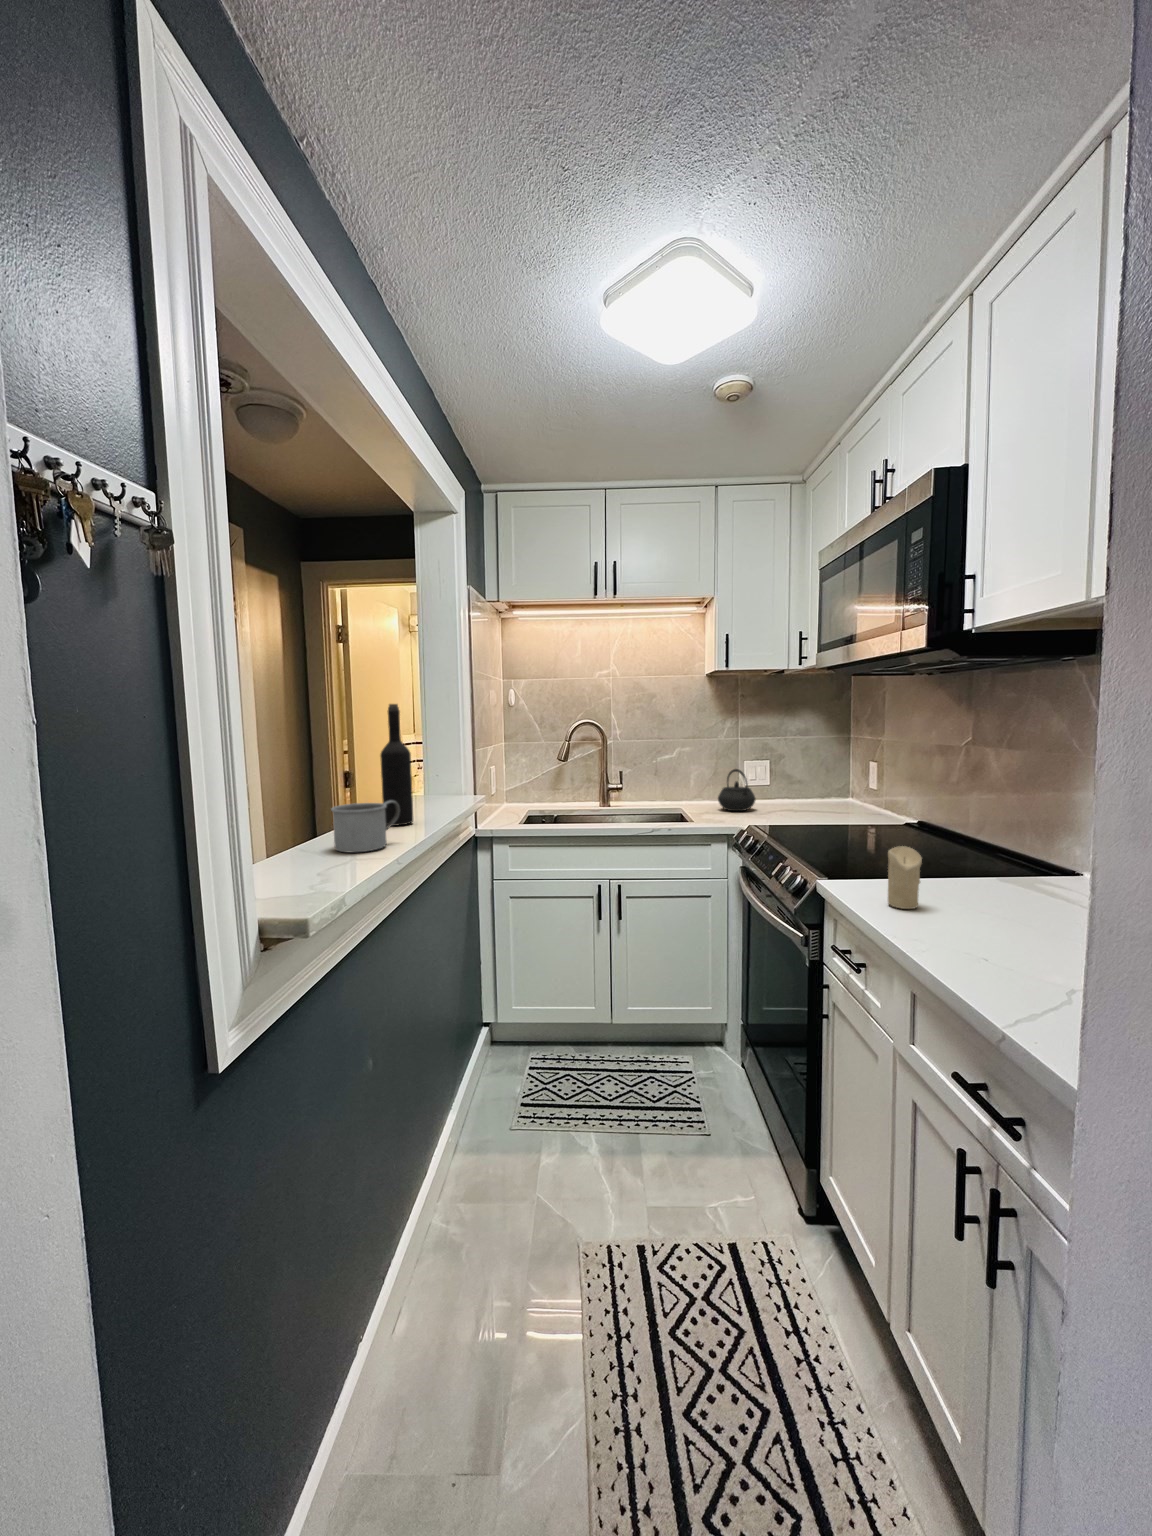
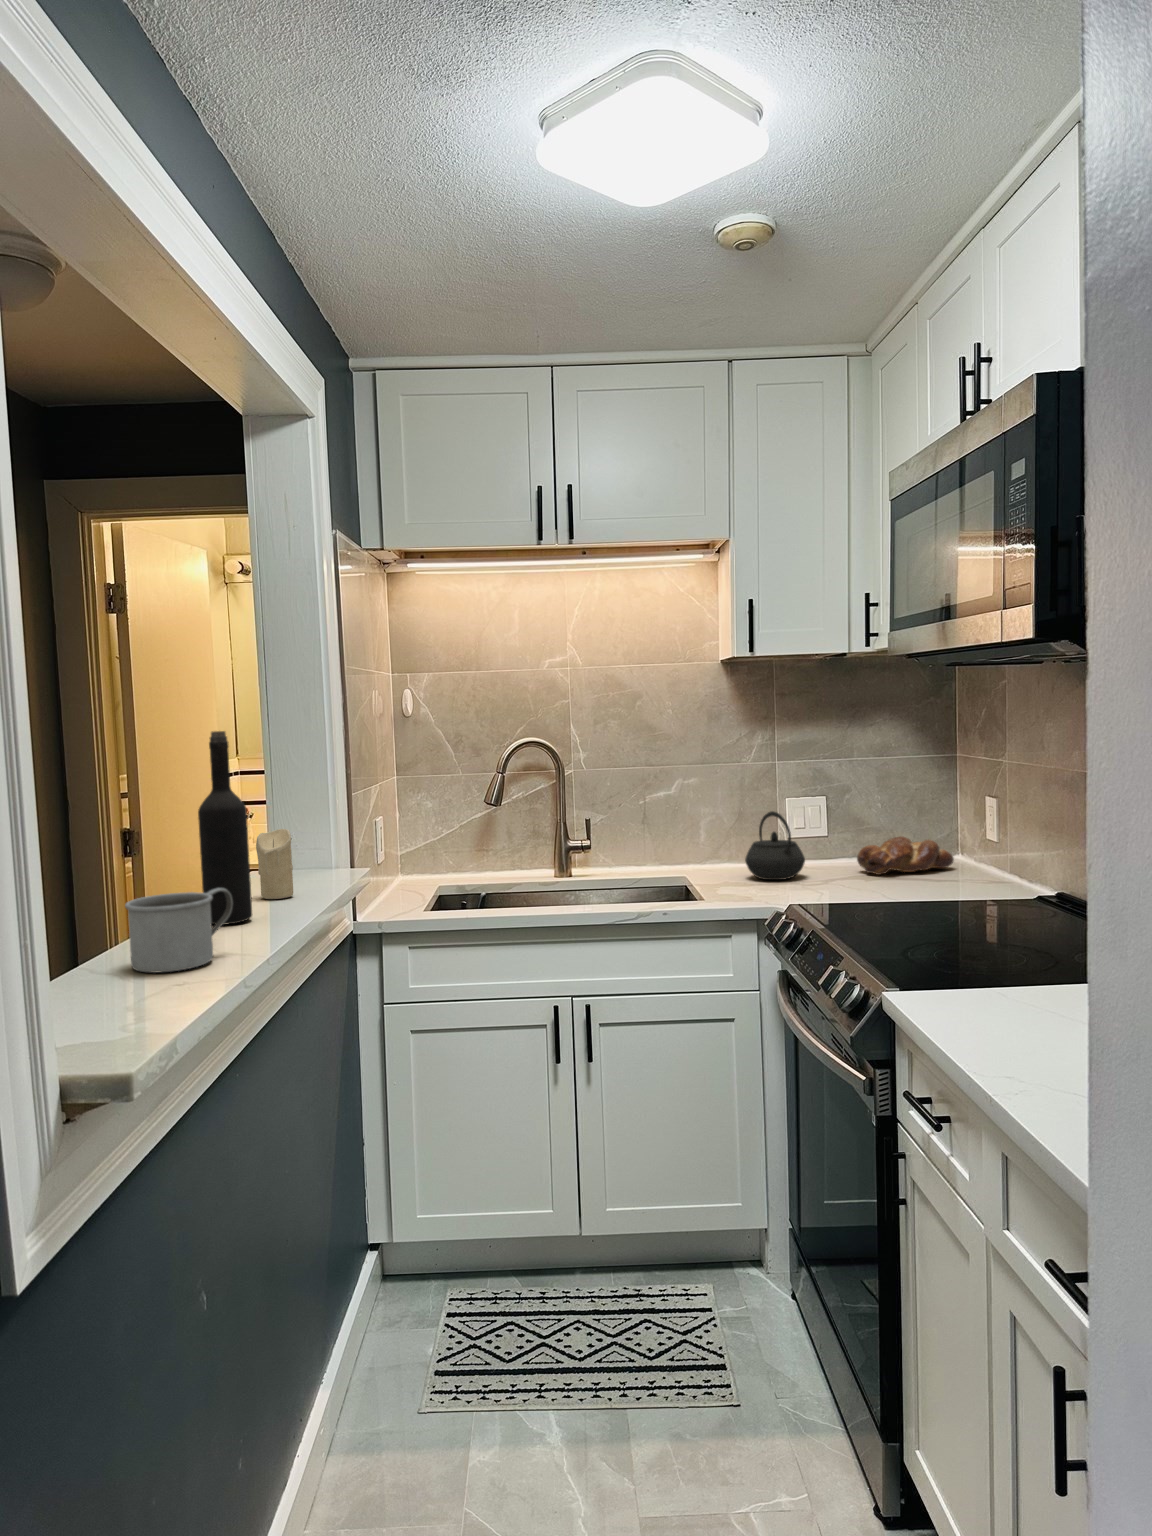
bread loaf: none [788,786,850,810] -> present [857,836,954,875]
candle: present [888,846,922,909] -> present [256,829,293,899]

